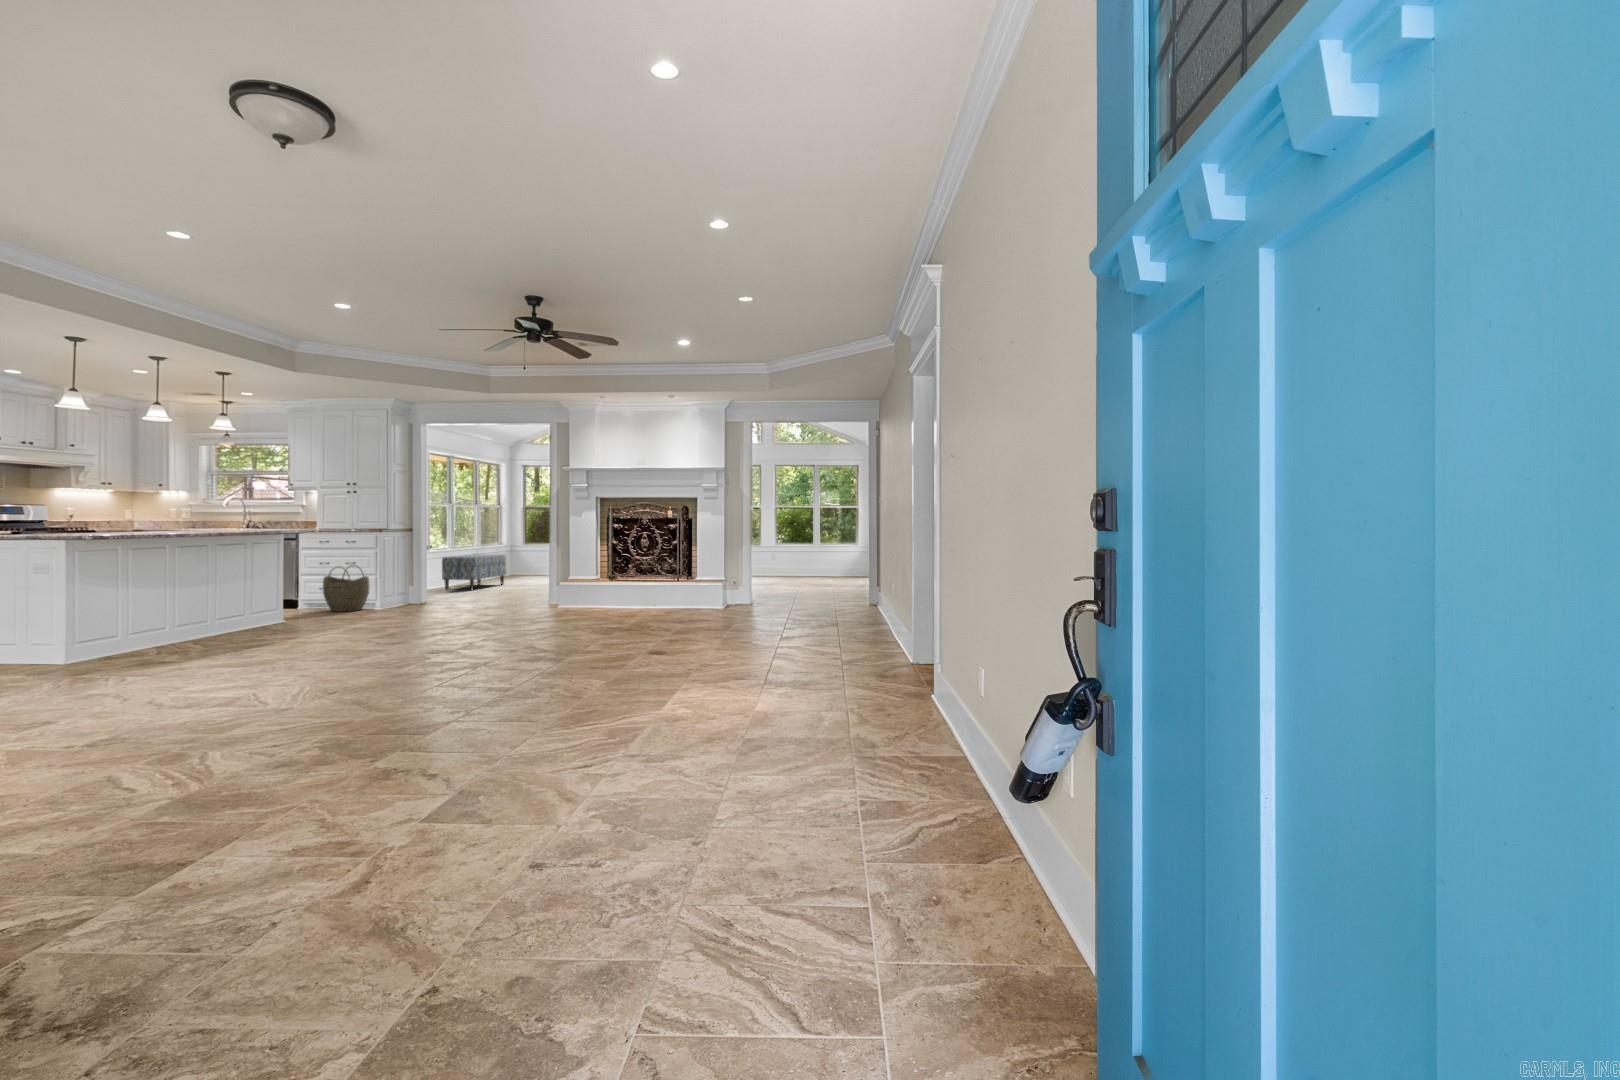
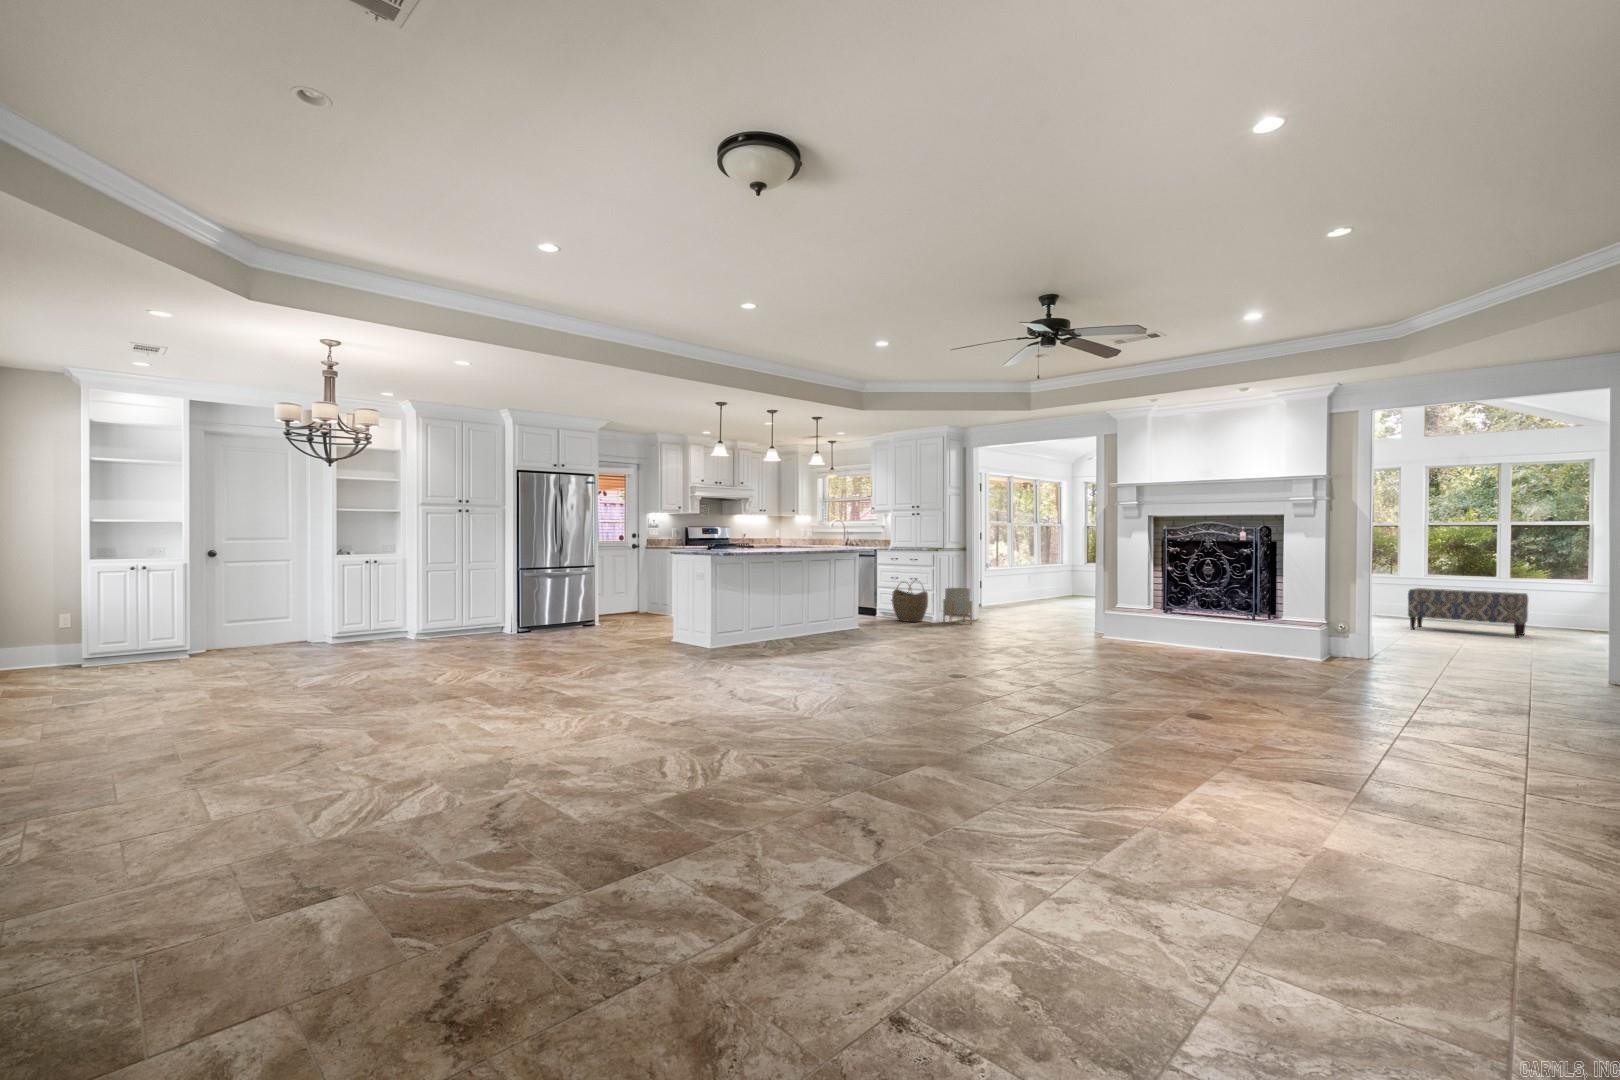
bench: present [442,554,506,590] -> present [1408,588,1528,638]
planter: none [388,570,423,609] -> present [943,588,972,623]

